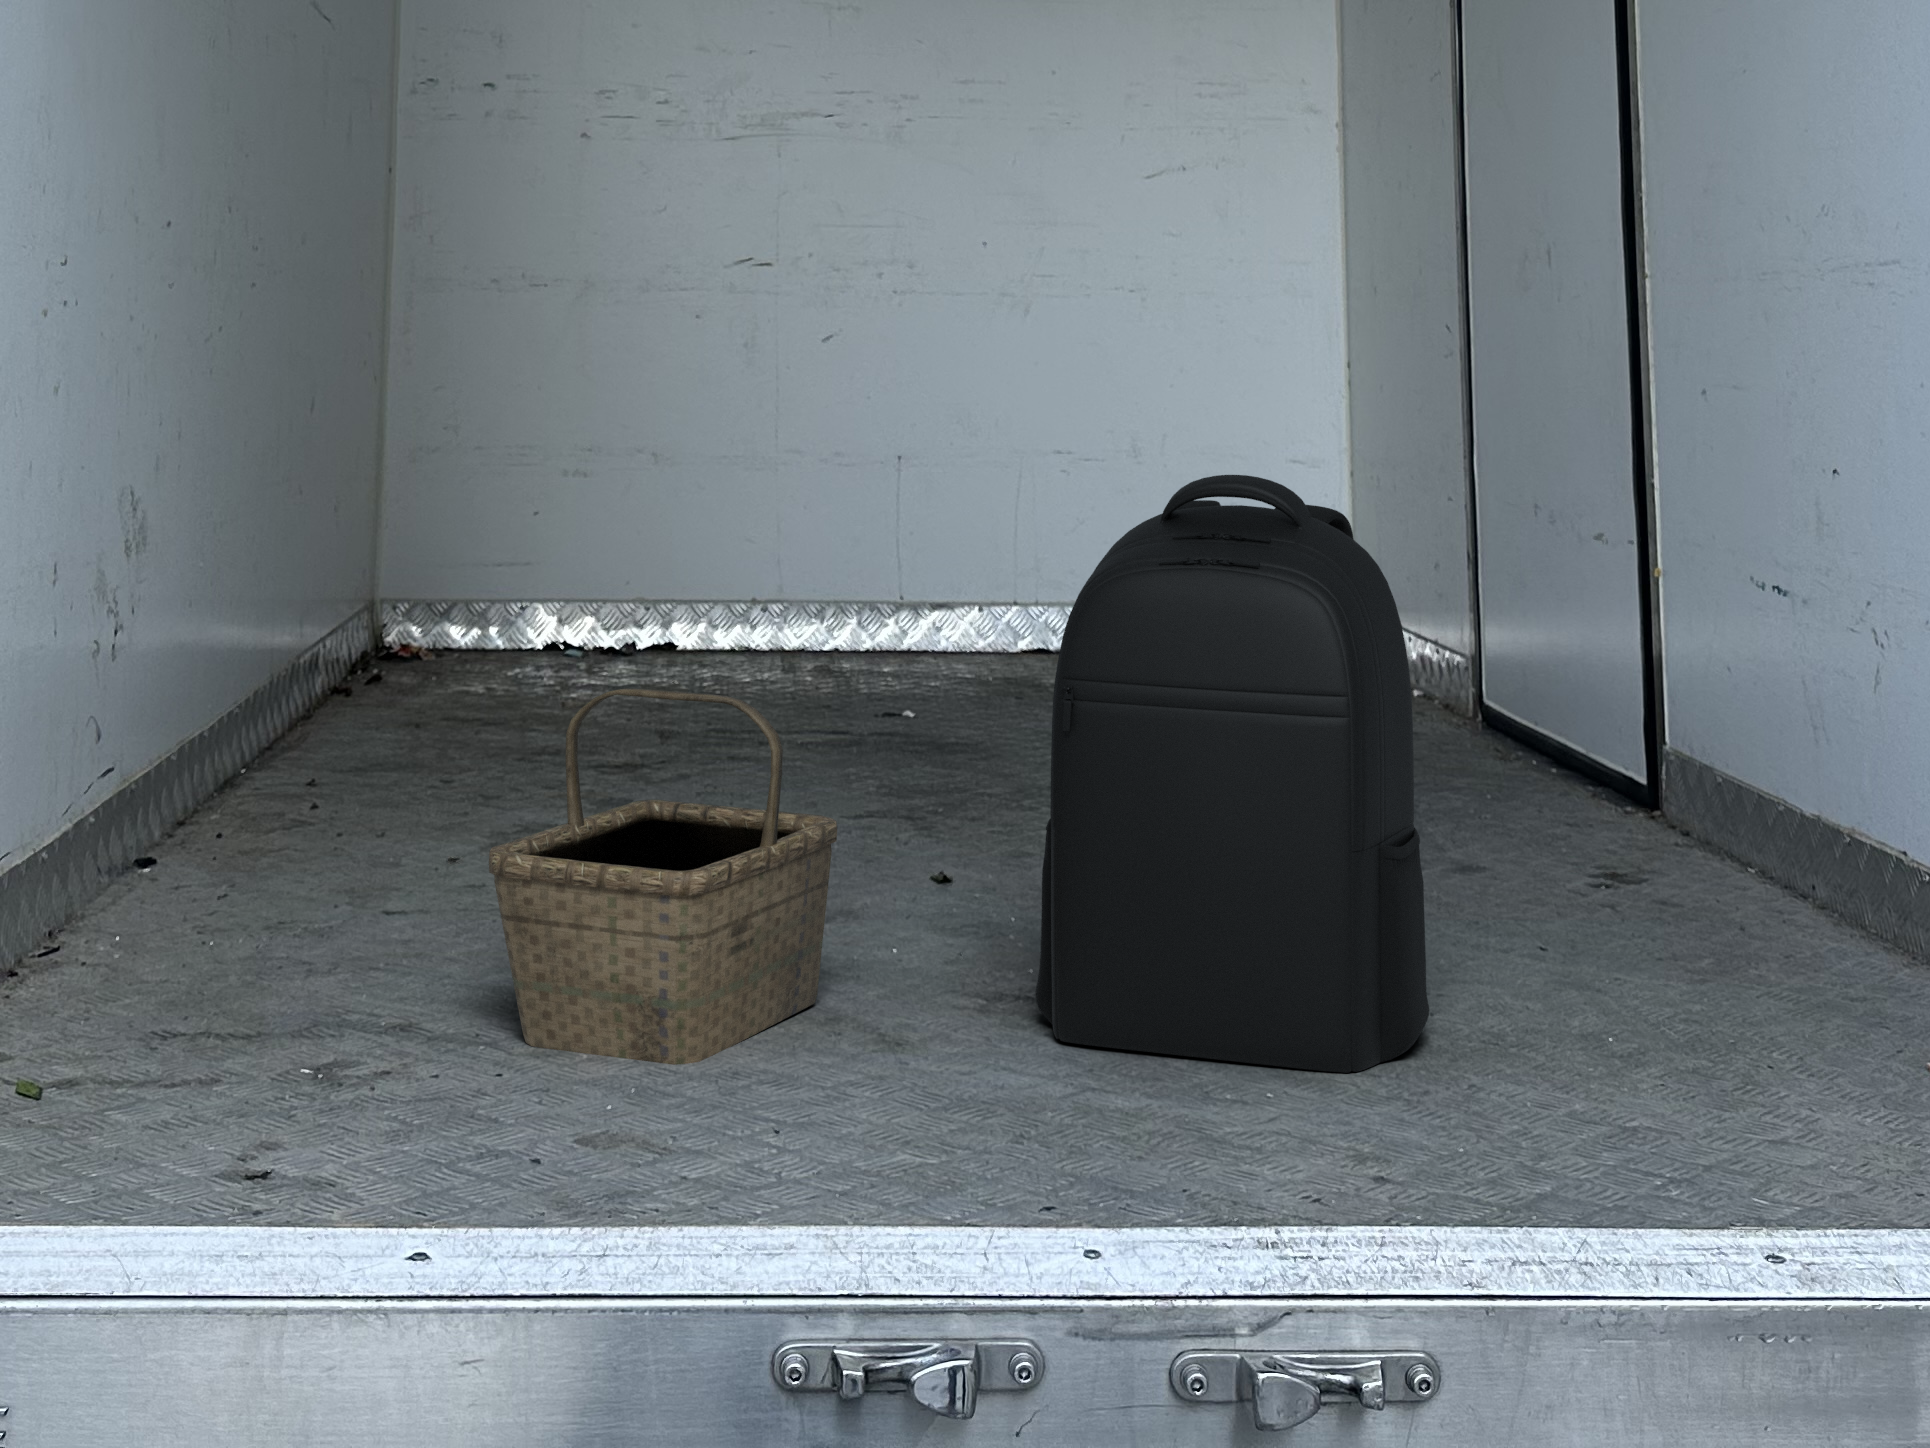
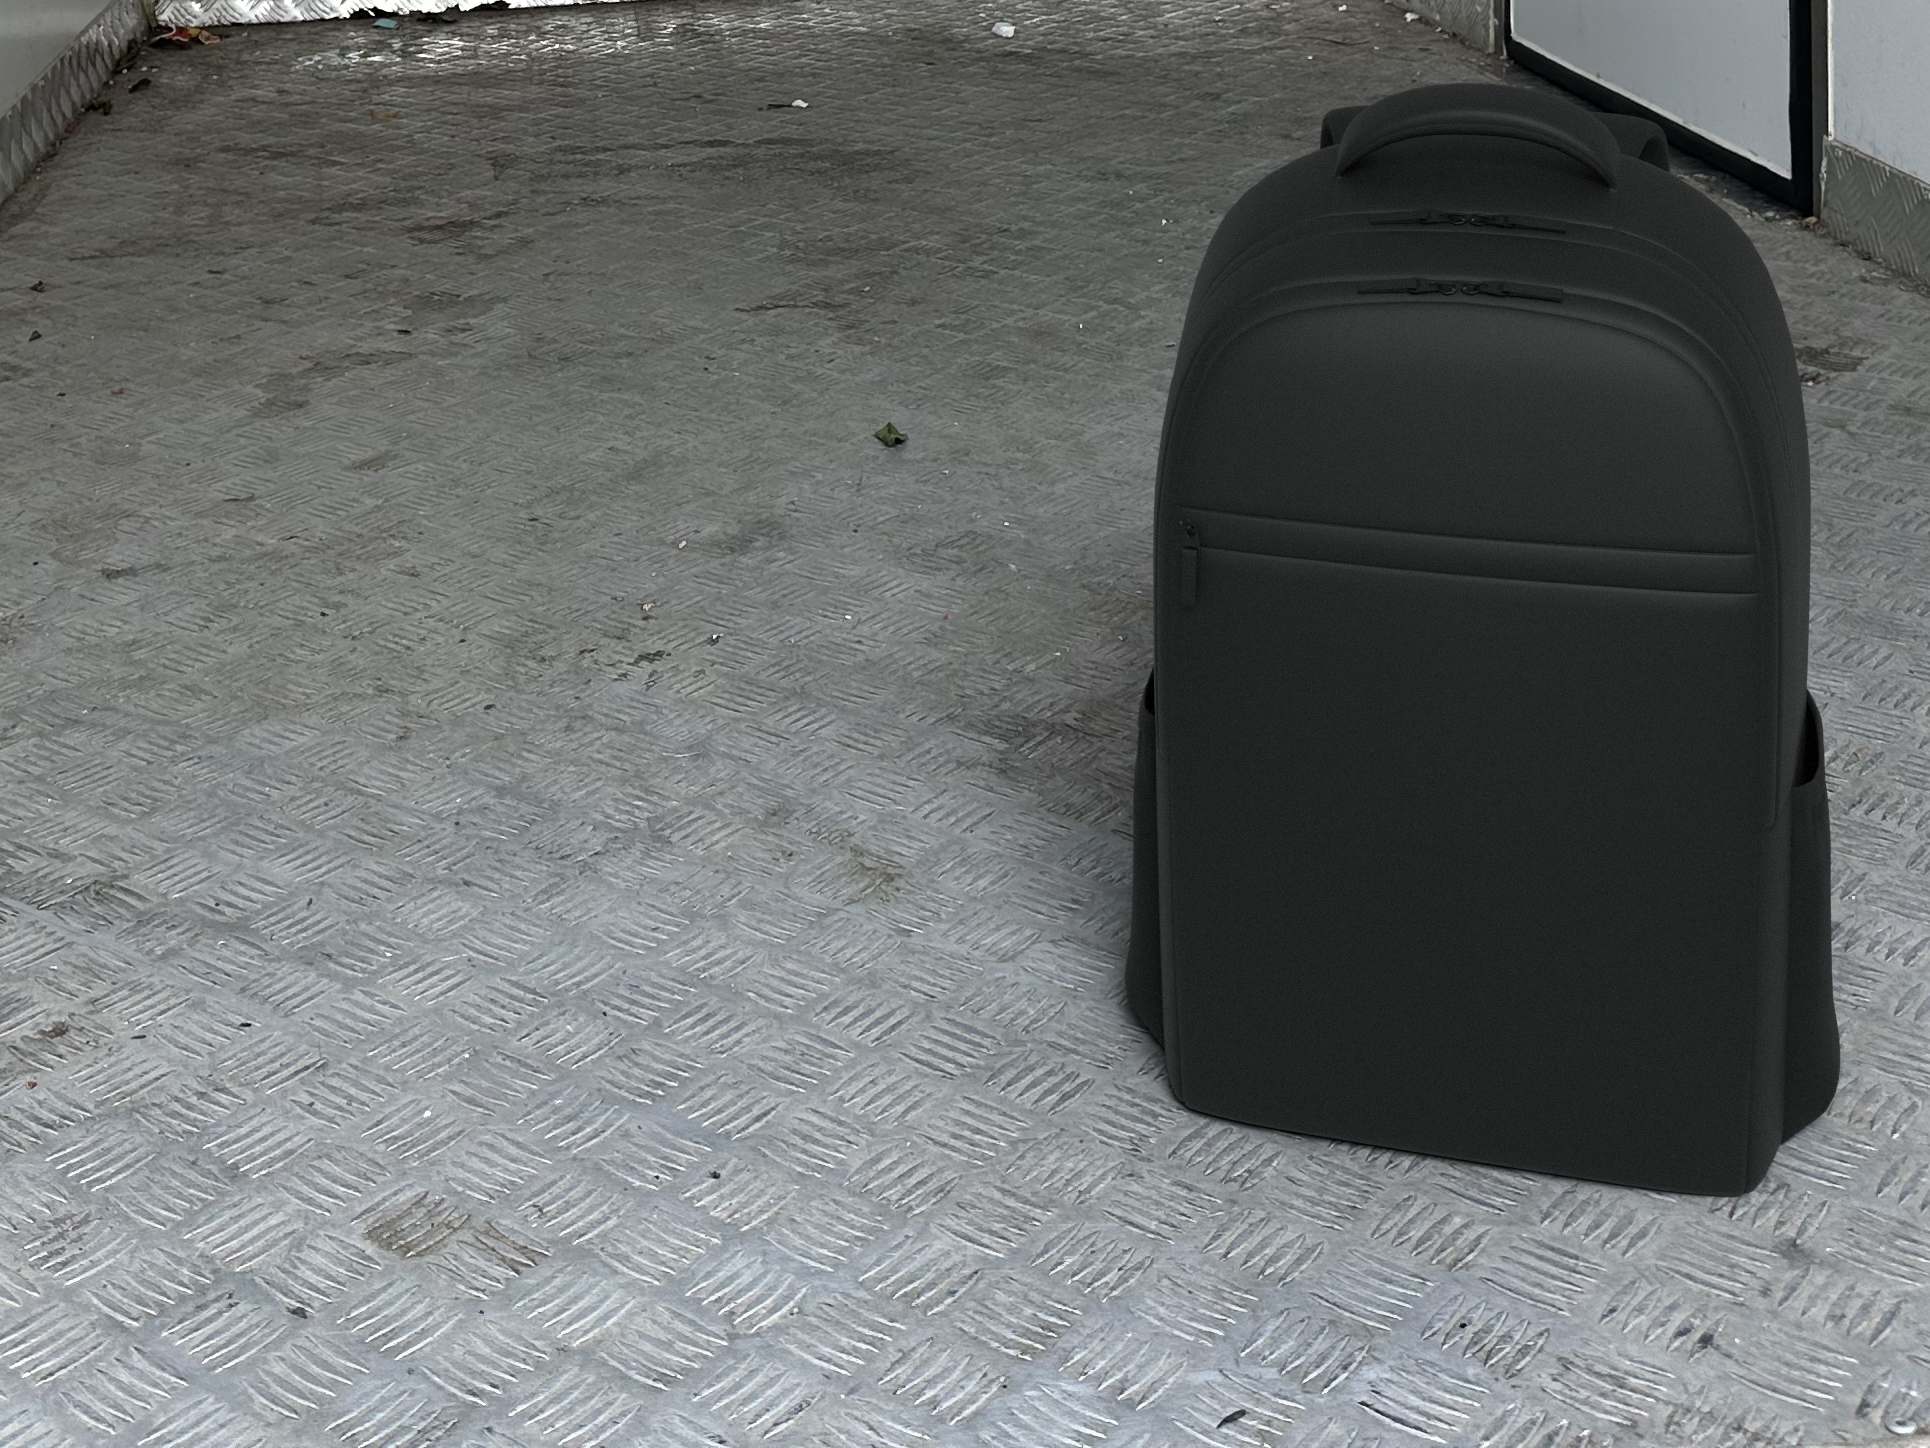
basket: present [489,688,837,1065] -> none [123,521,759,1267]

